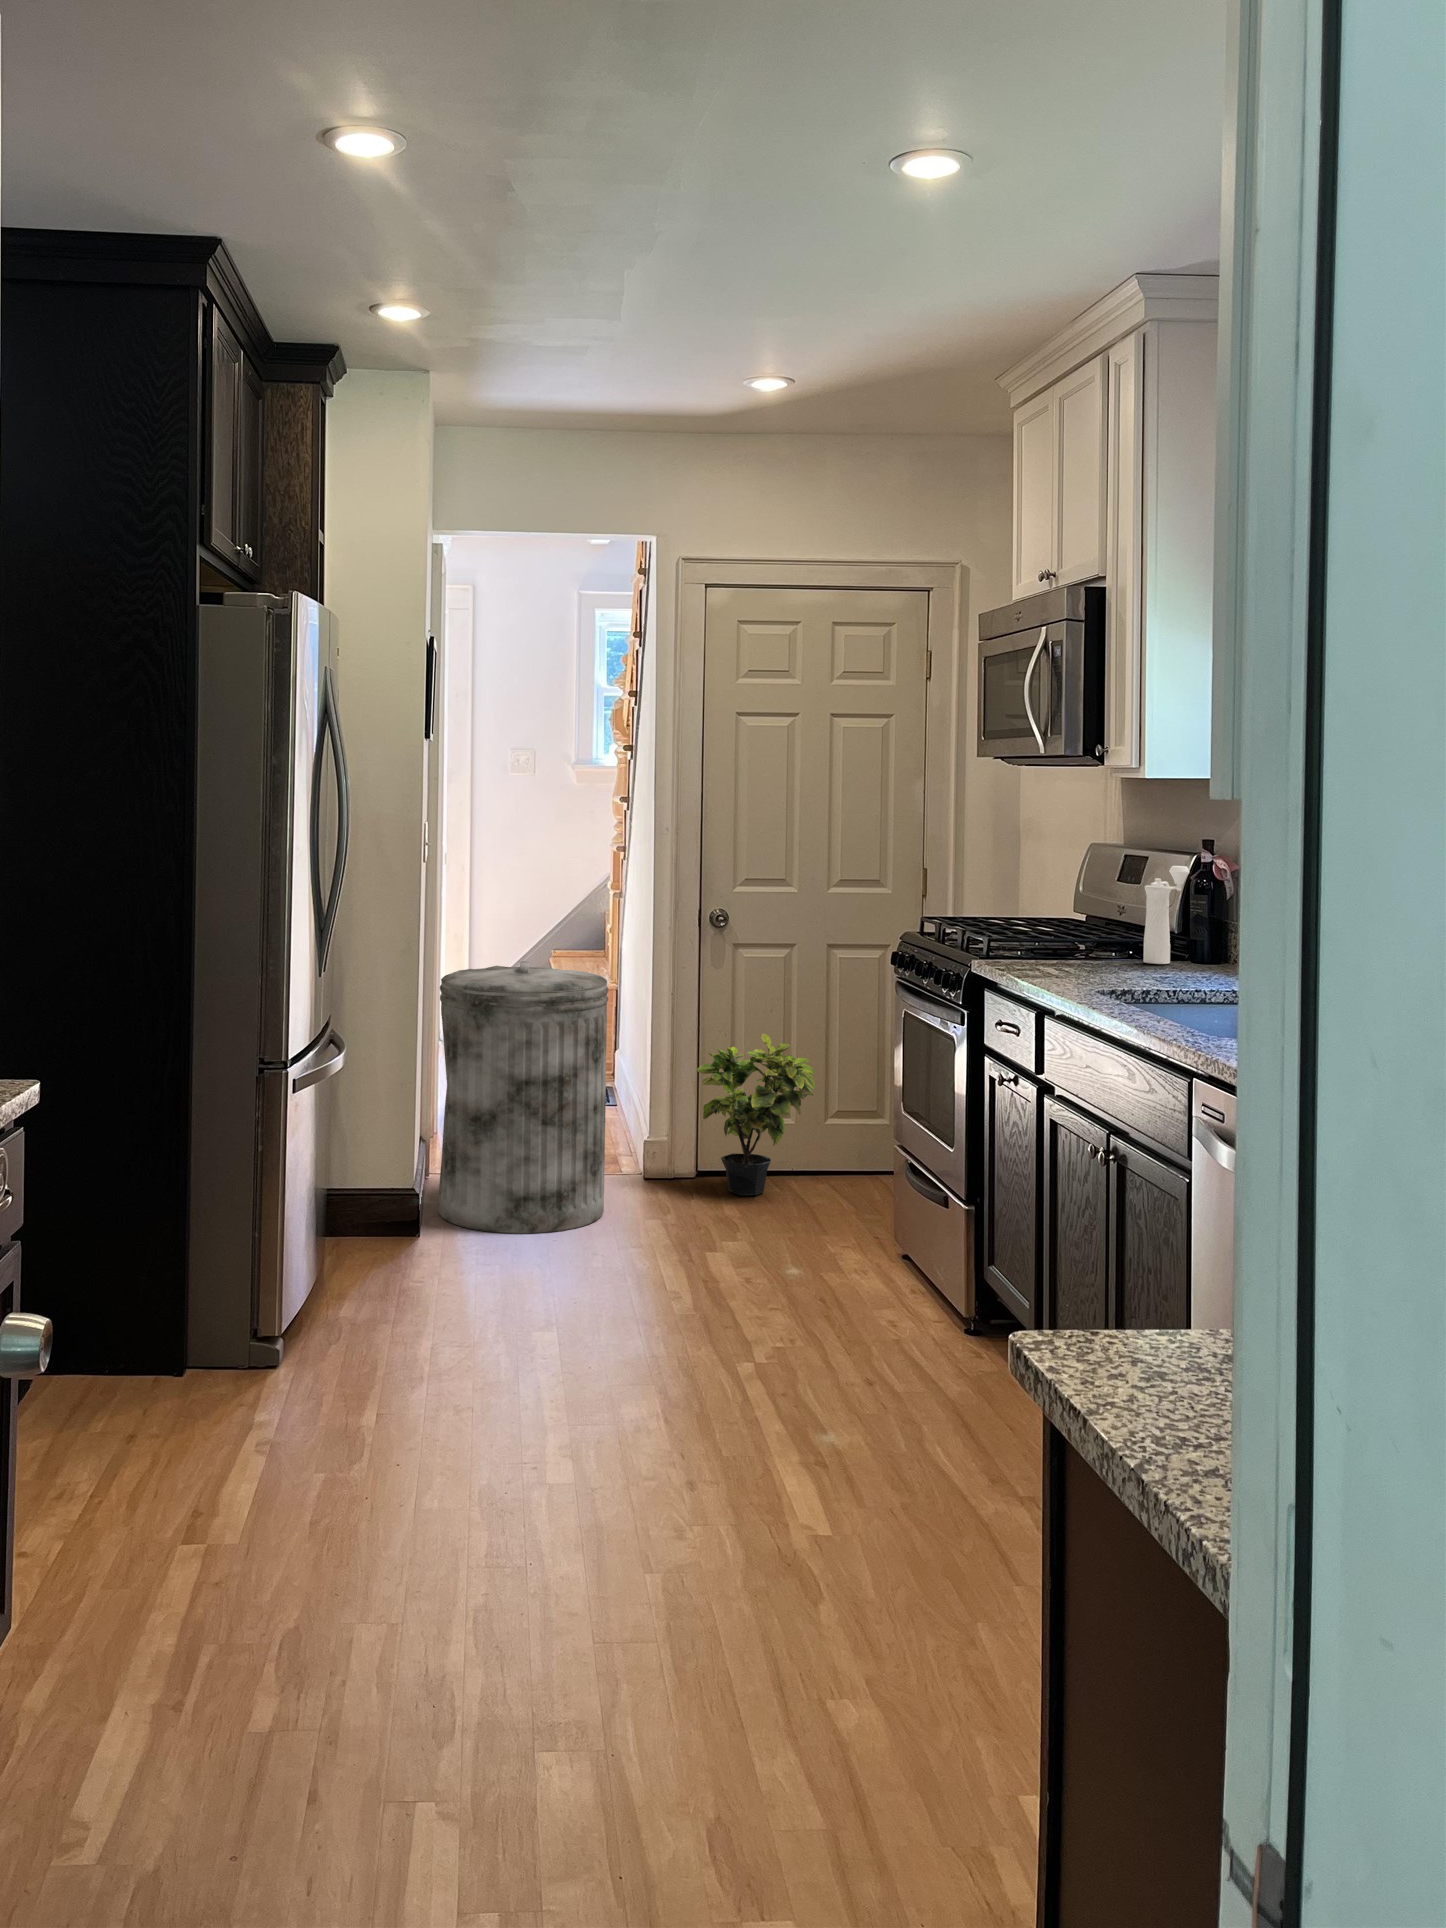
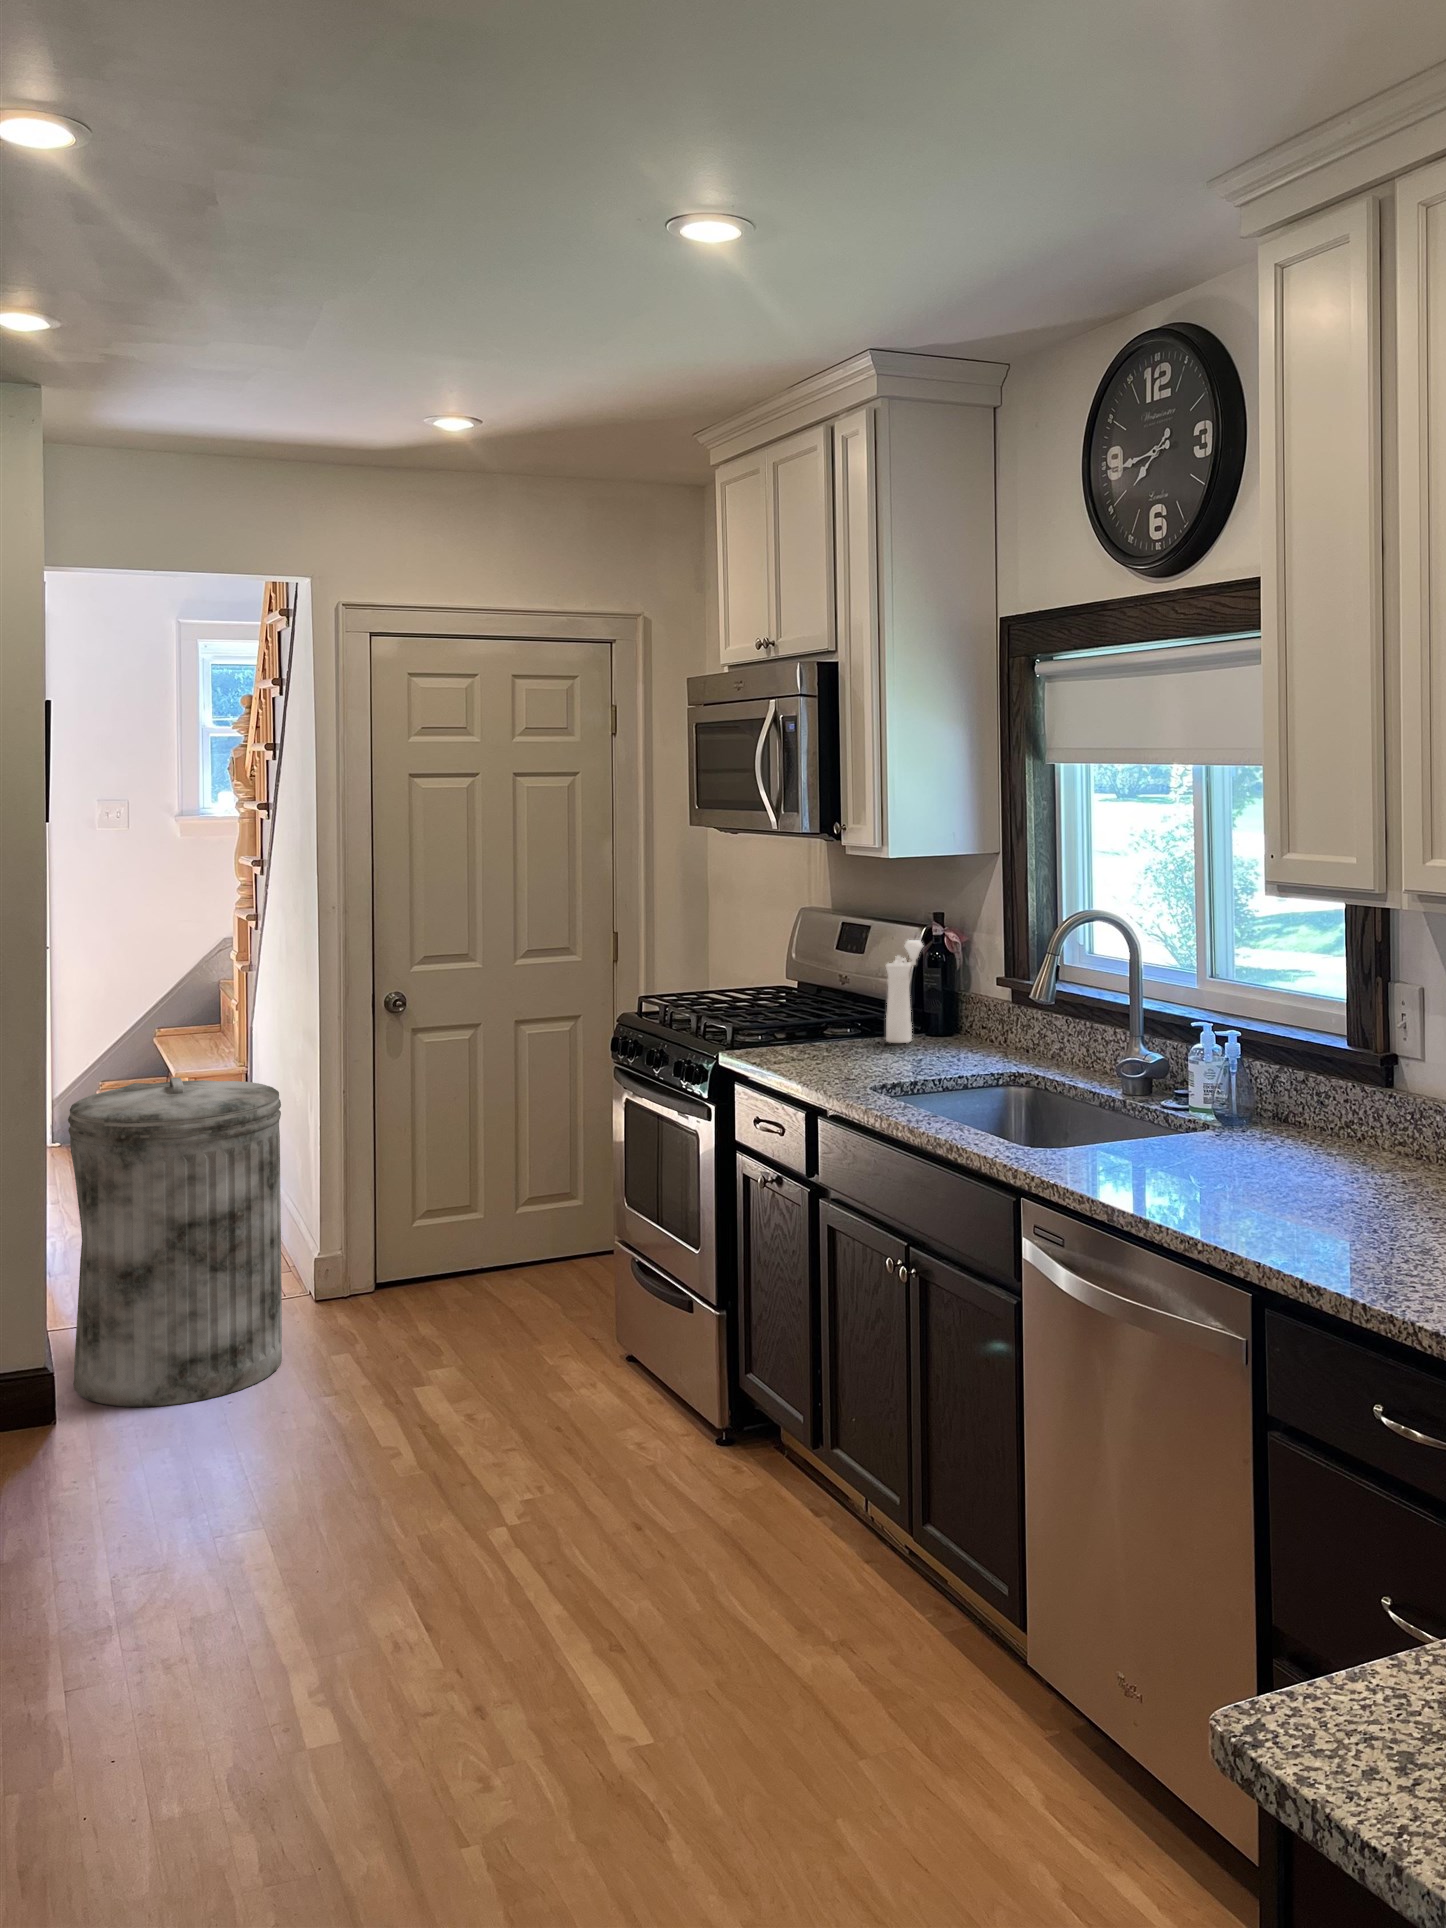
potted plant: present [696,1034,815,1195] -> none [378,1129,515,1311]

